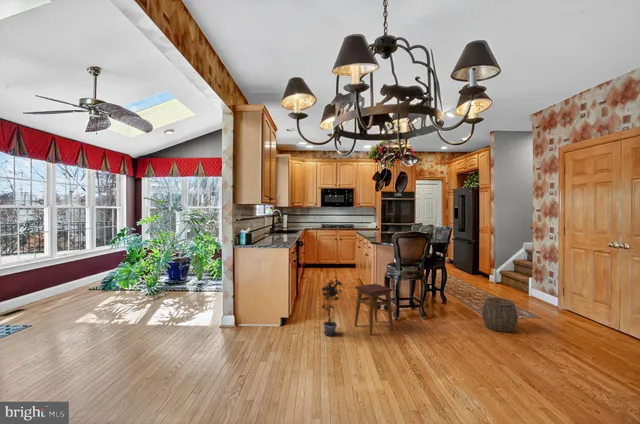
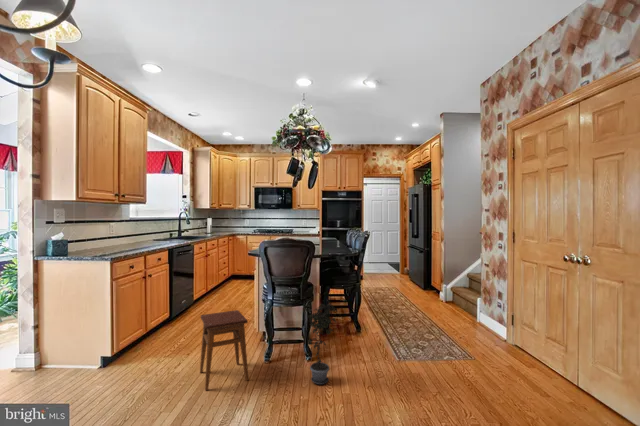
potted plant: present [321,277,342,336] -> present [307,300,337,384]
woven basket: present [482,297,518,332] -> none [383,331,431,386]

